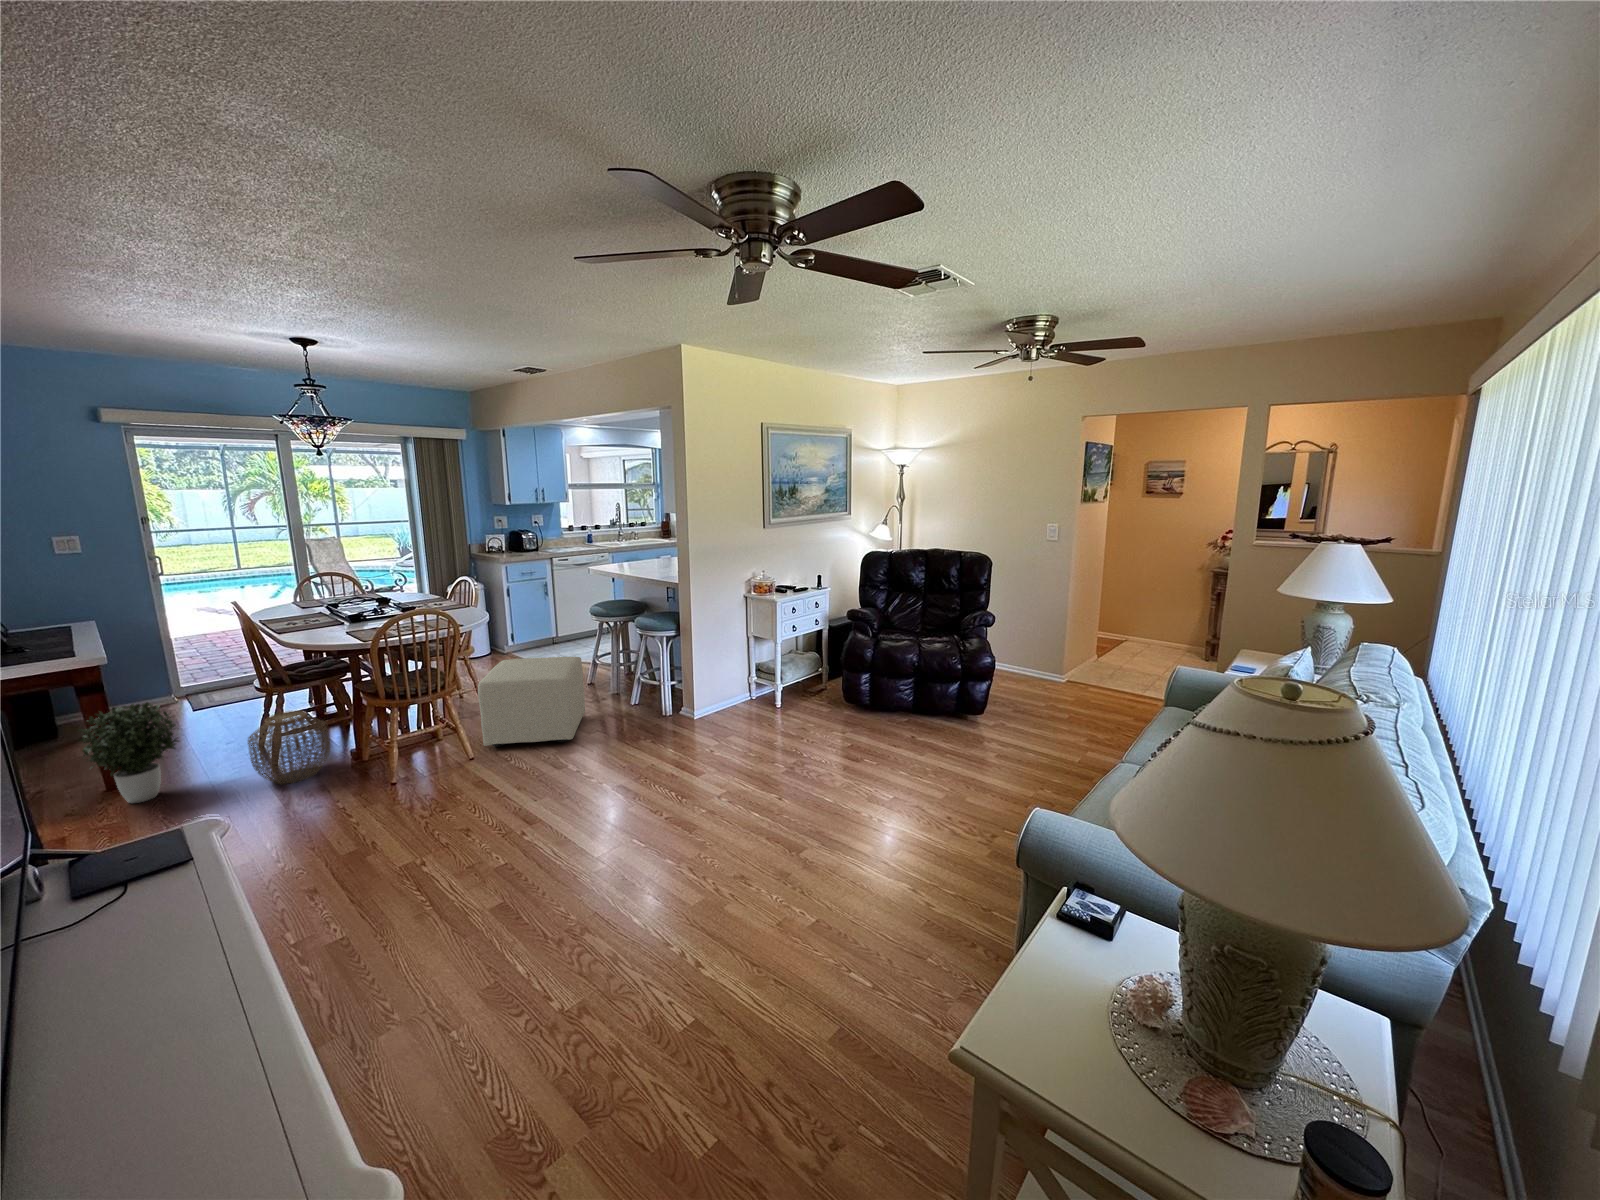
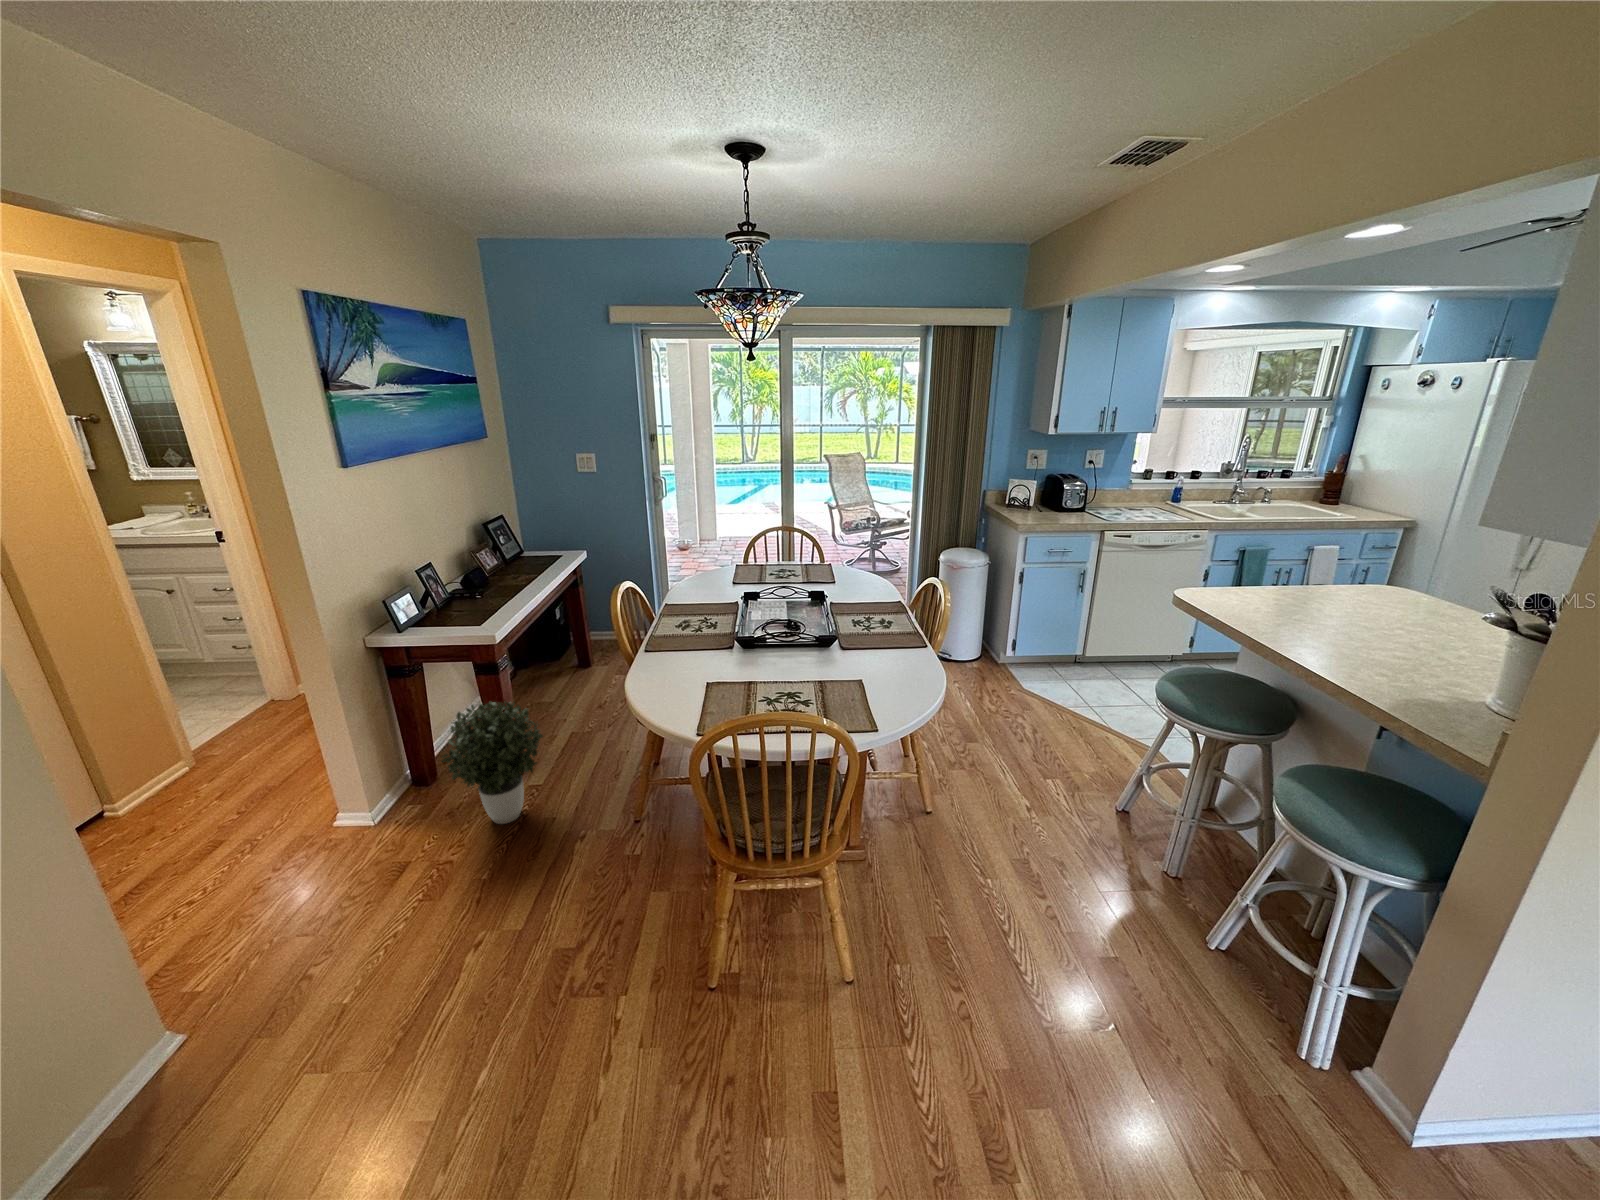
ottoman: present [478,657,585,747] -> none [872,773,1113,1063]
woven basket: present [248,711,330,784] -> none [574,770,676,884]

